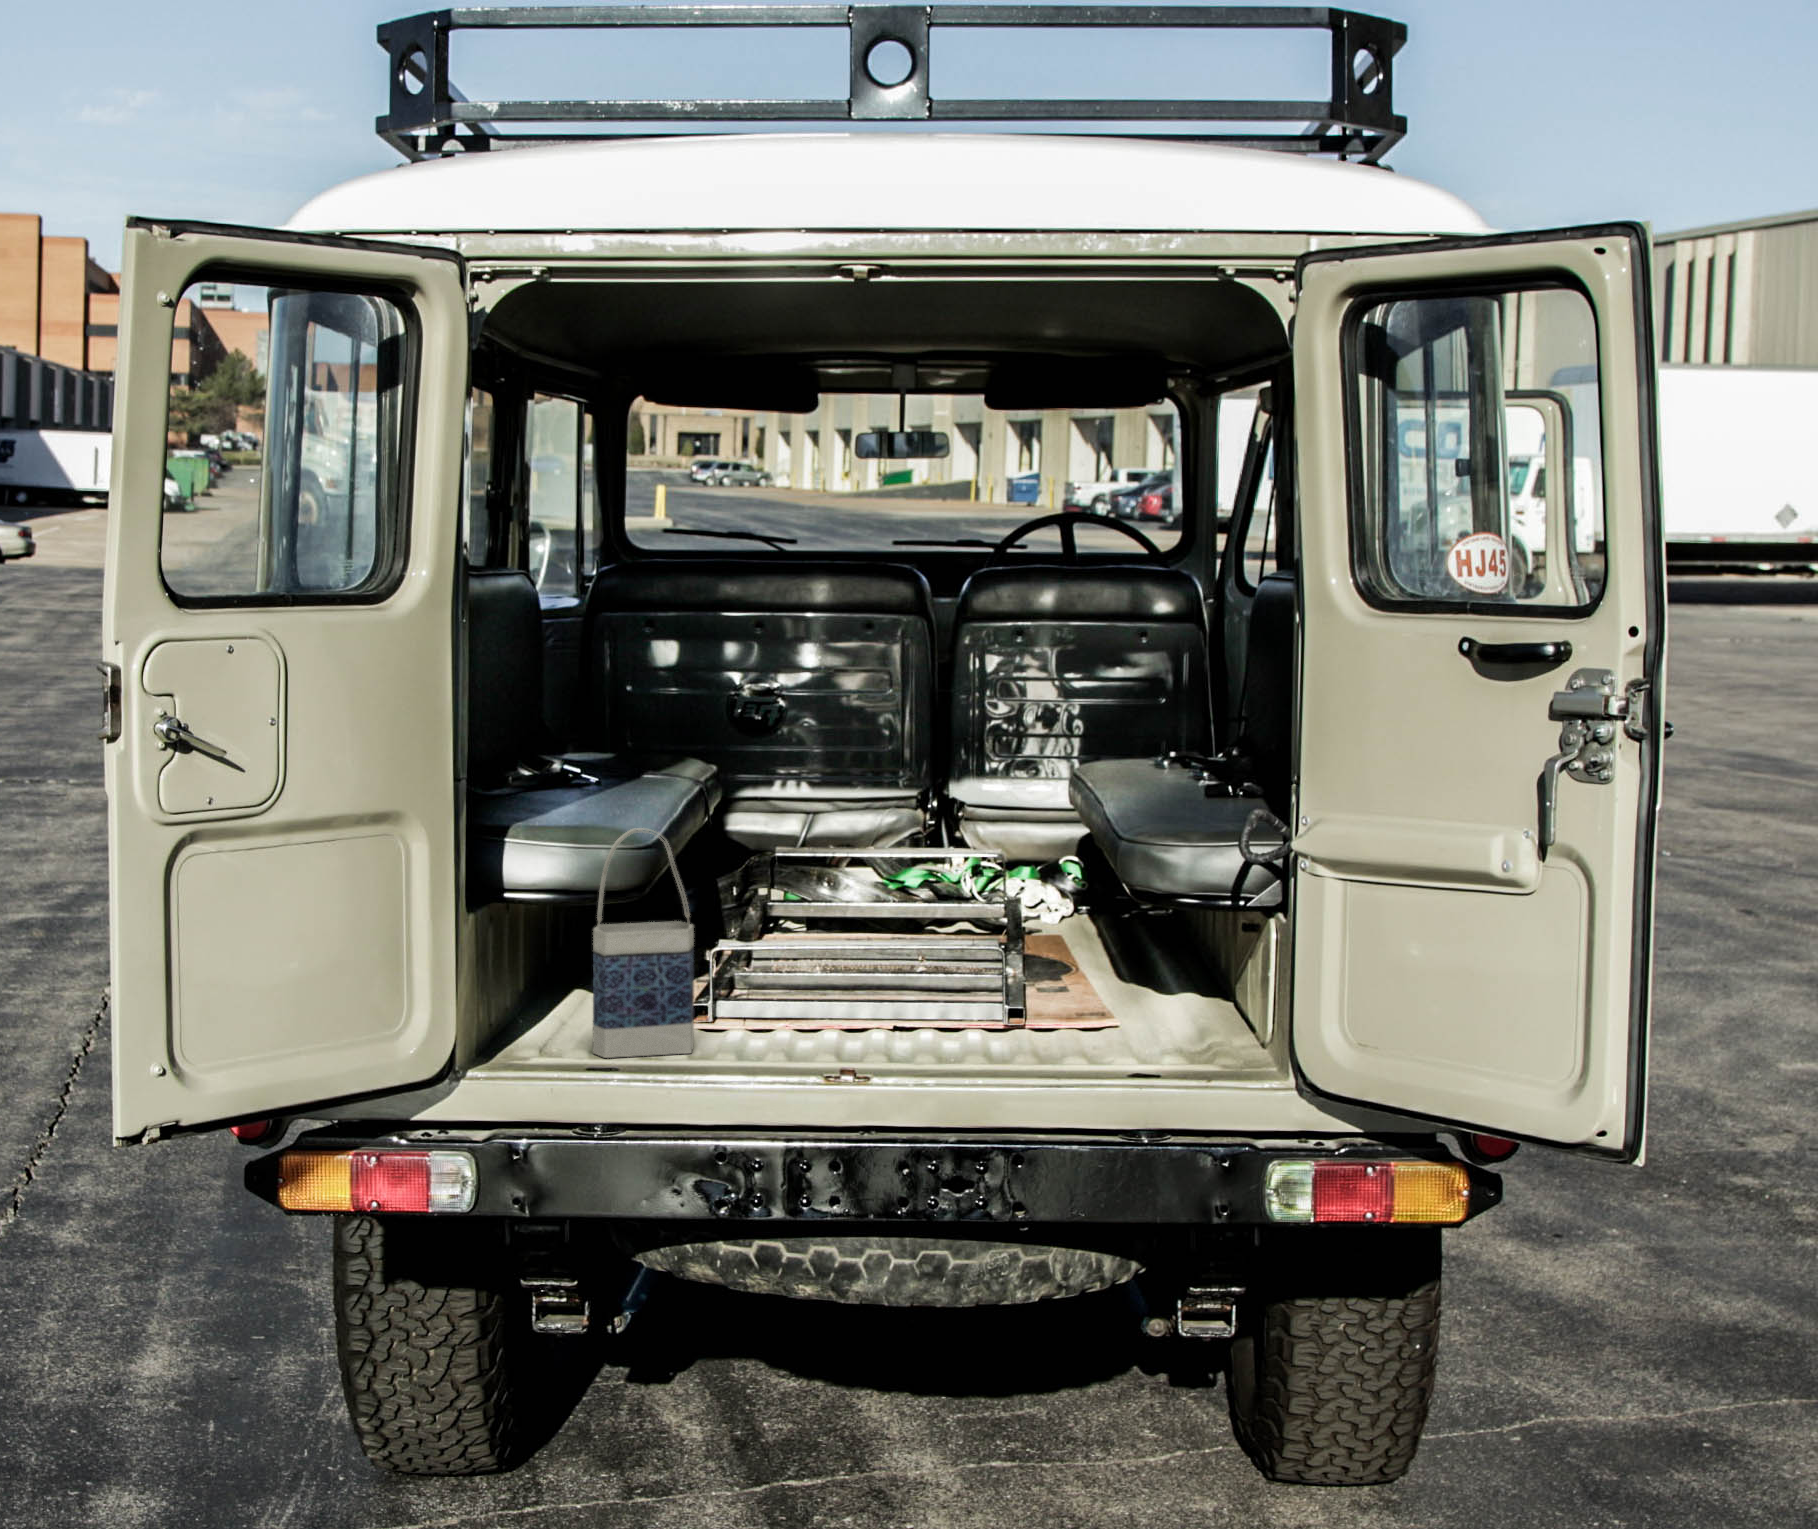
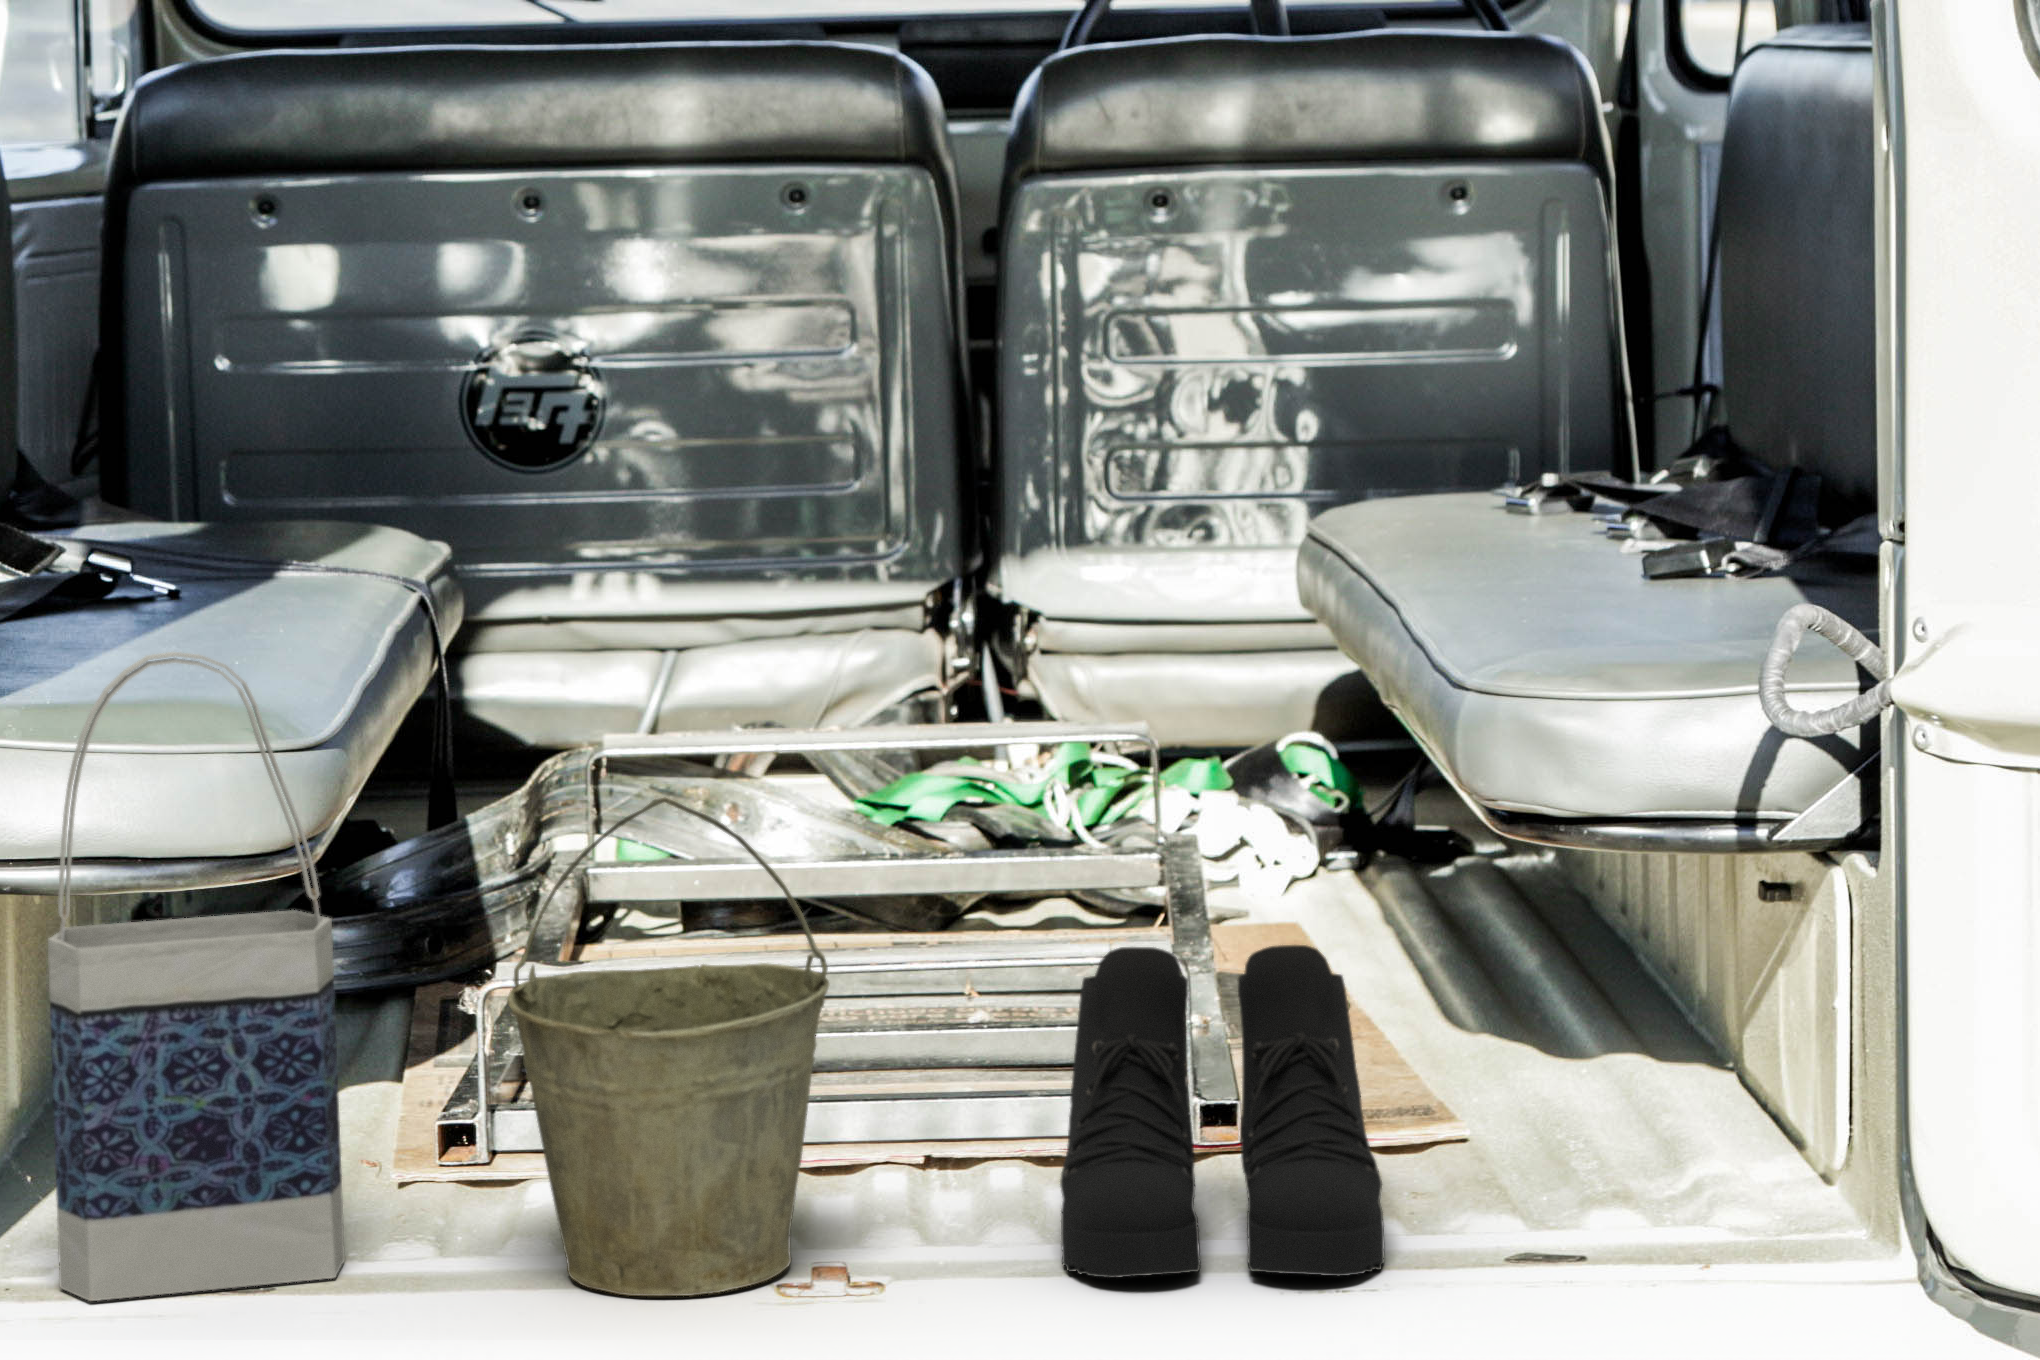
bucket: none [756,886,871,1063] -> present [507,797,829,1296]
boots: none [950,945,1065,1064] -> present [1060,945,1384,1278]

